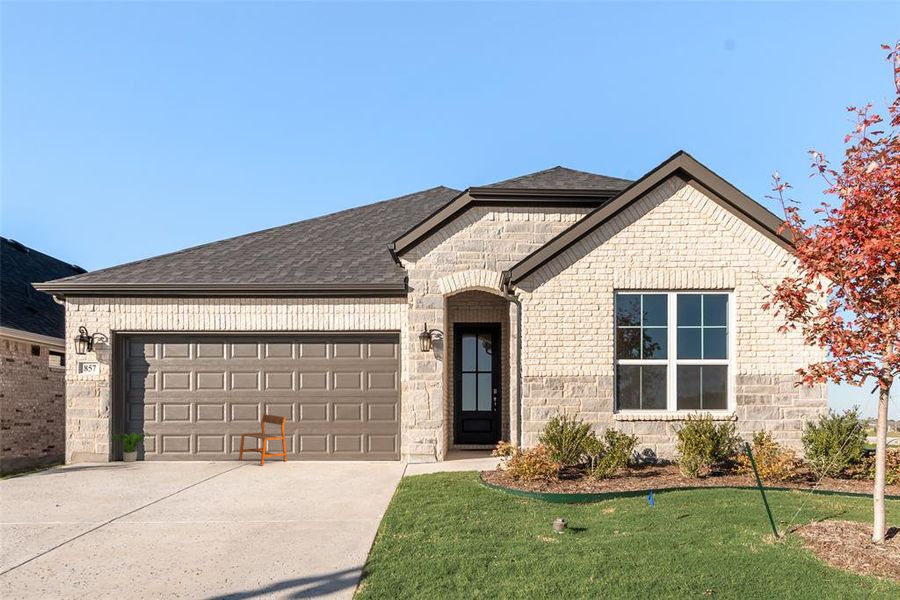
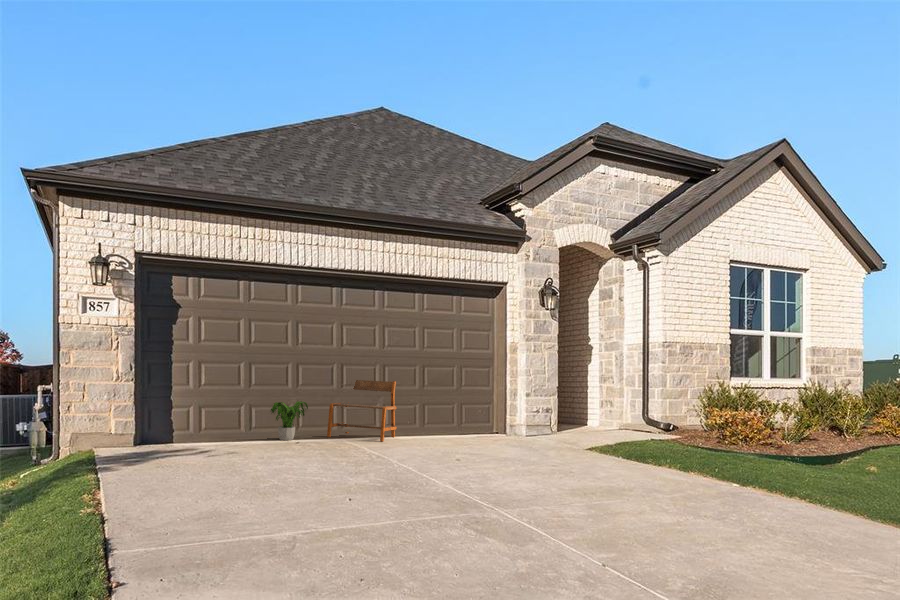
potted plant: present [111,433,149,462] -> present [271,401,308,440]

